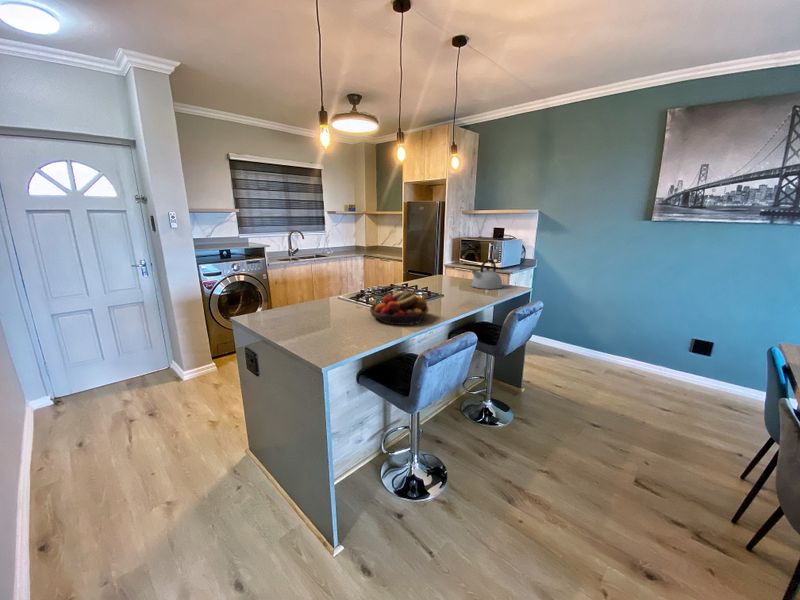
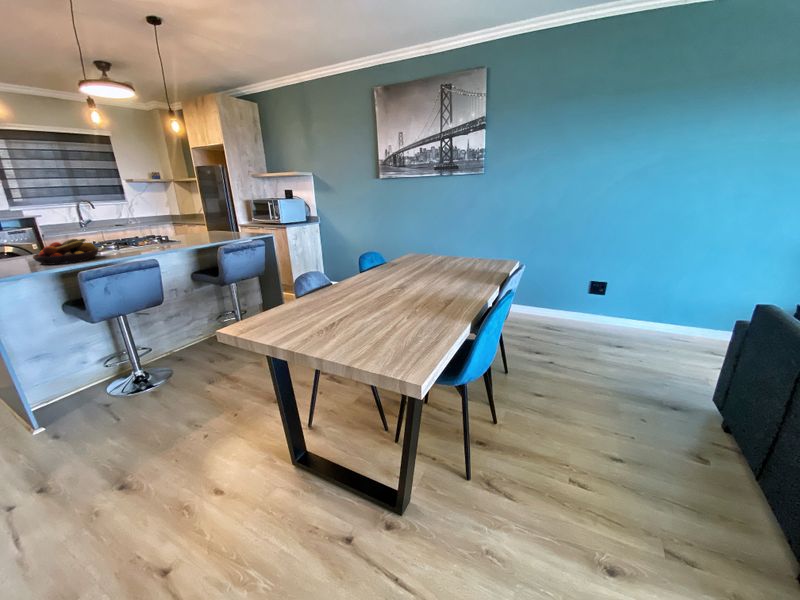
kettle: present [471,259,502,289] -> none [200,214,234,239]

